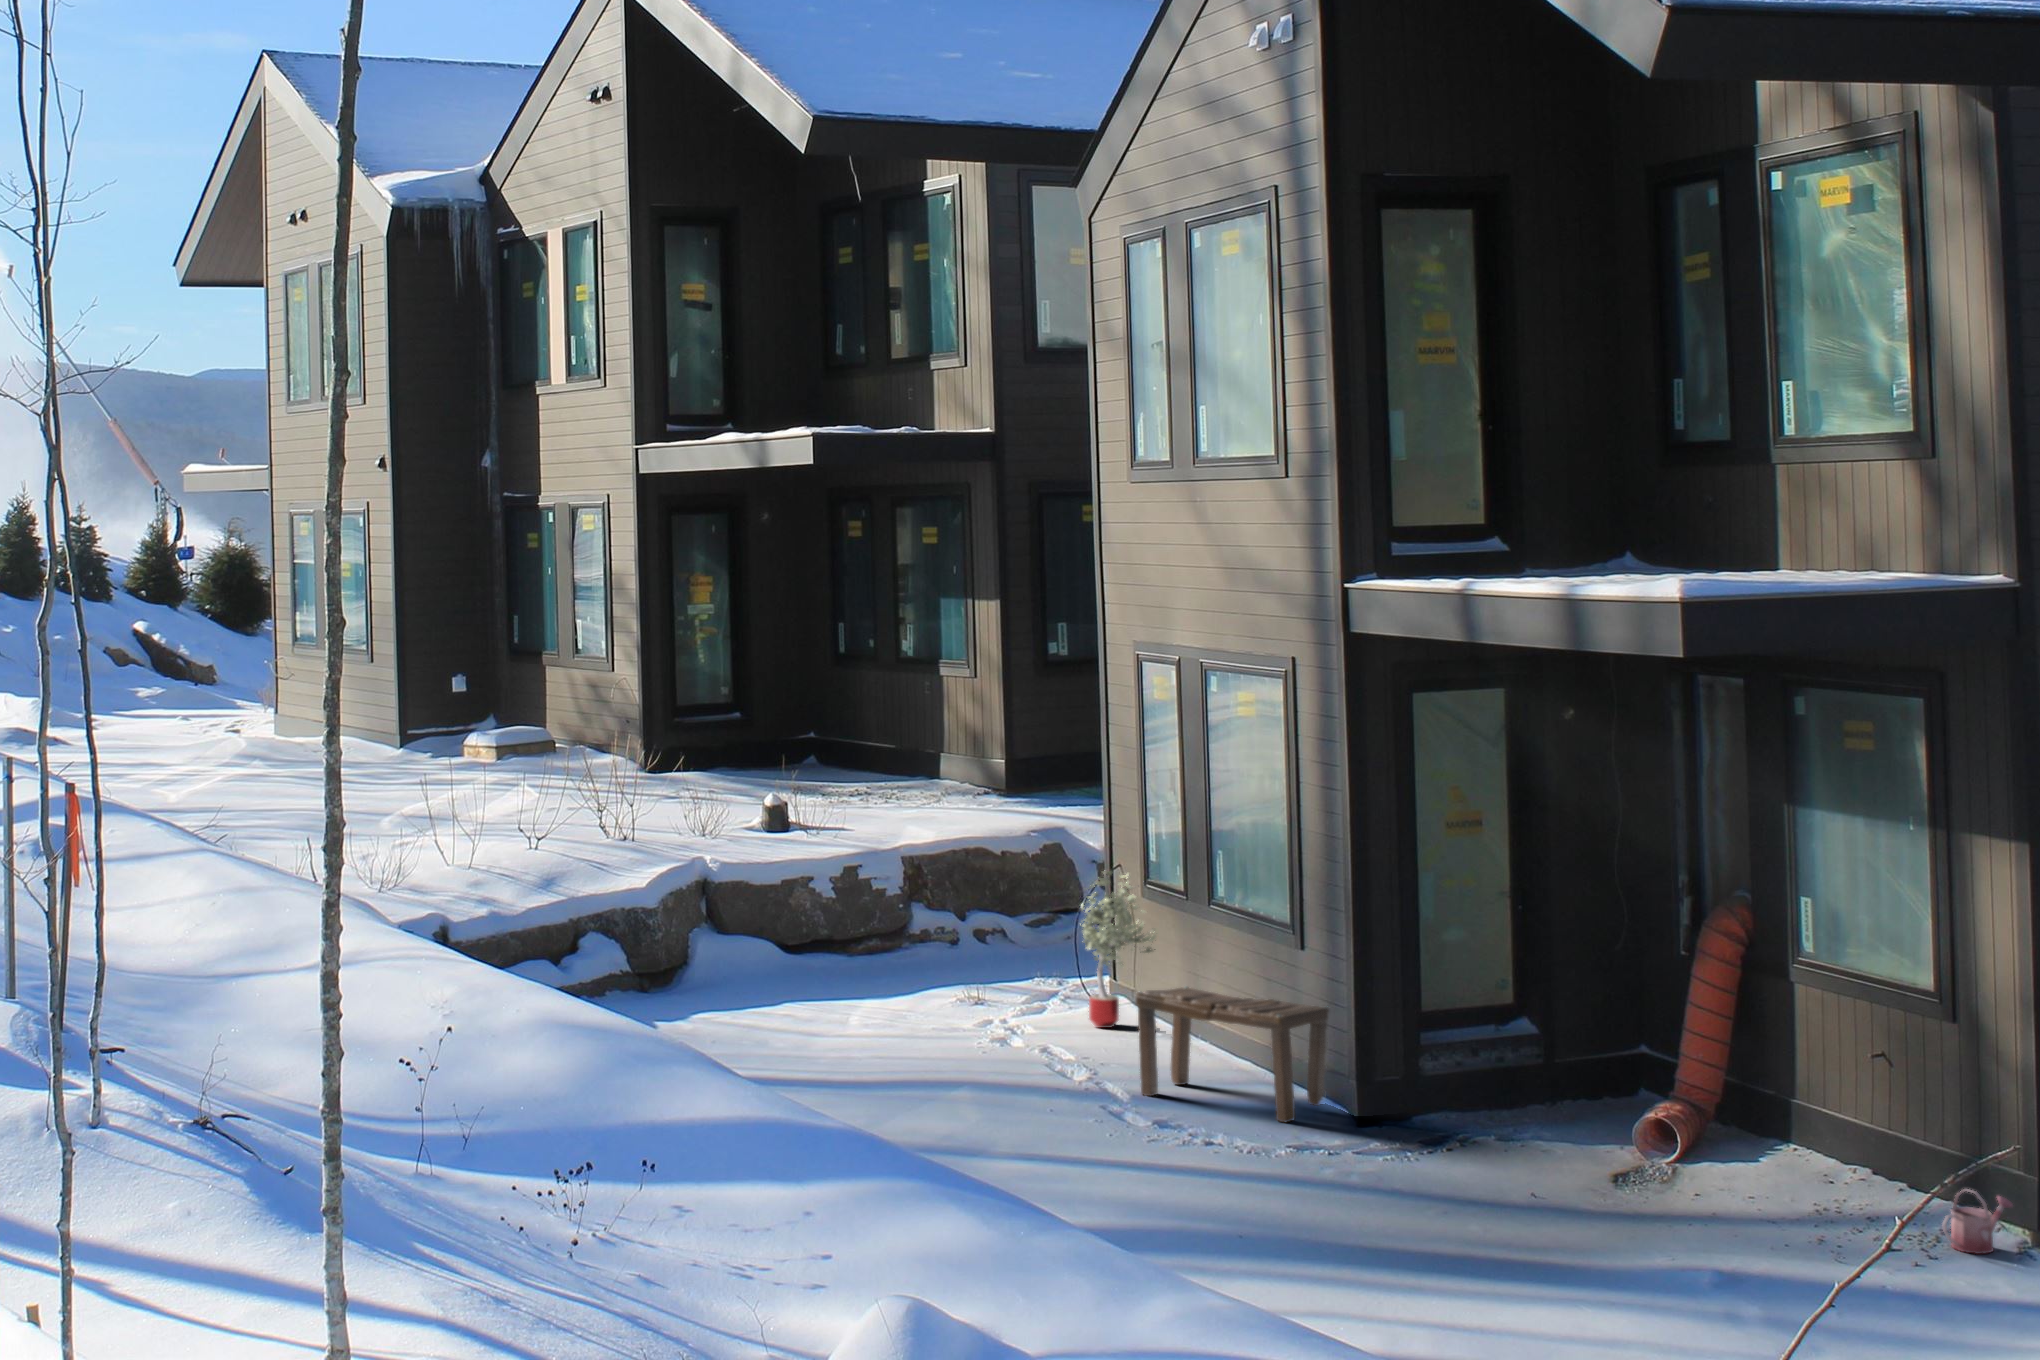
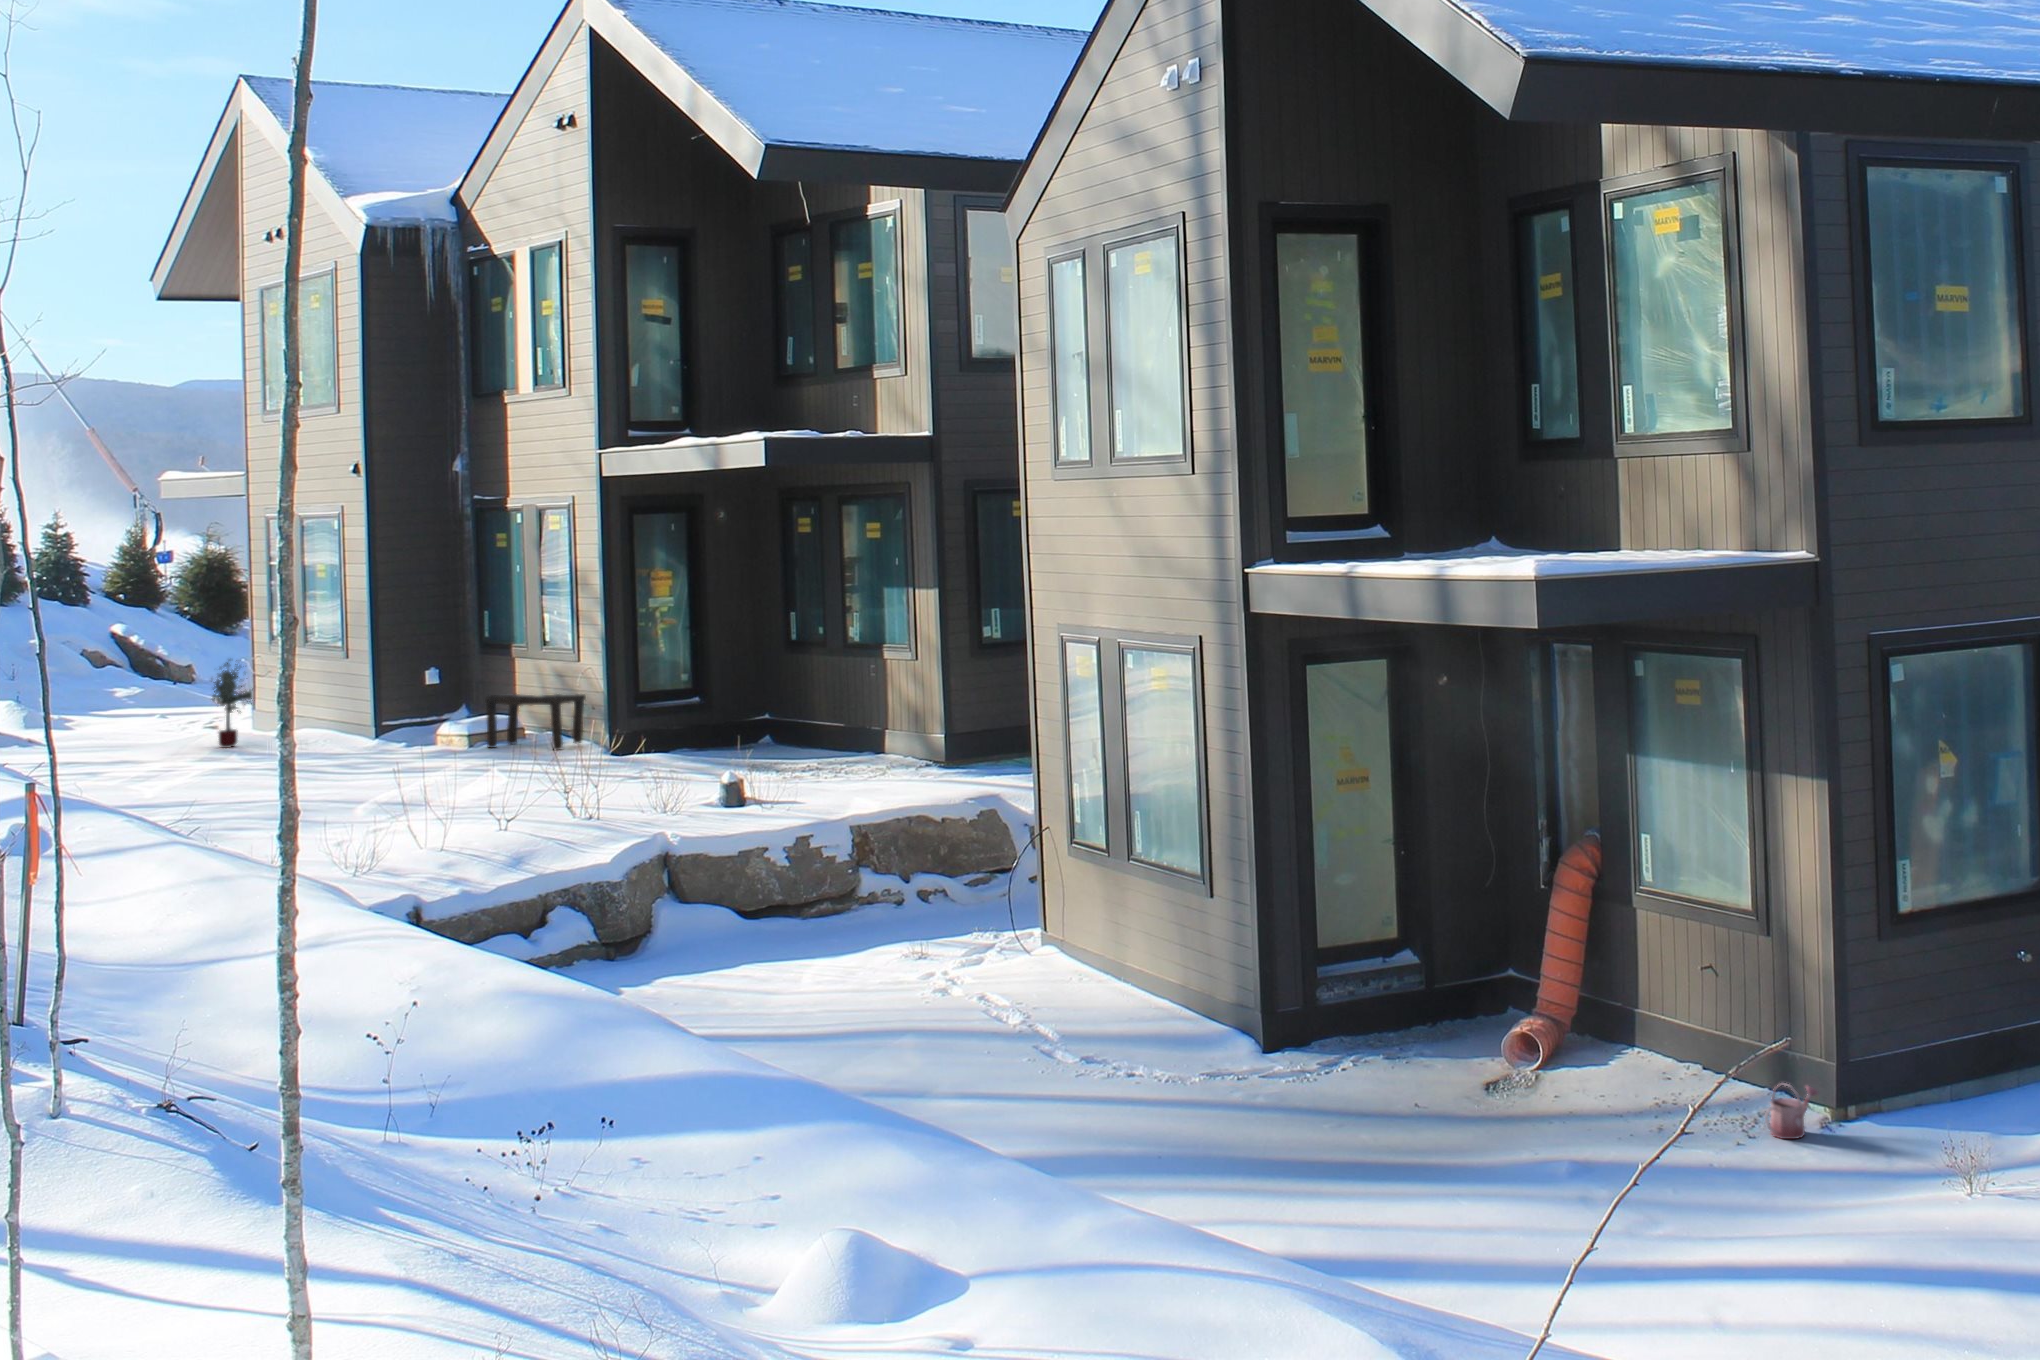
potted tree: present [1081,870,1155,1028] -> present [212,662,253,748]
bench: present [1135,986,1329,1122] -> present [485,694,586,750]

